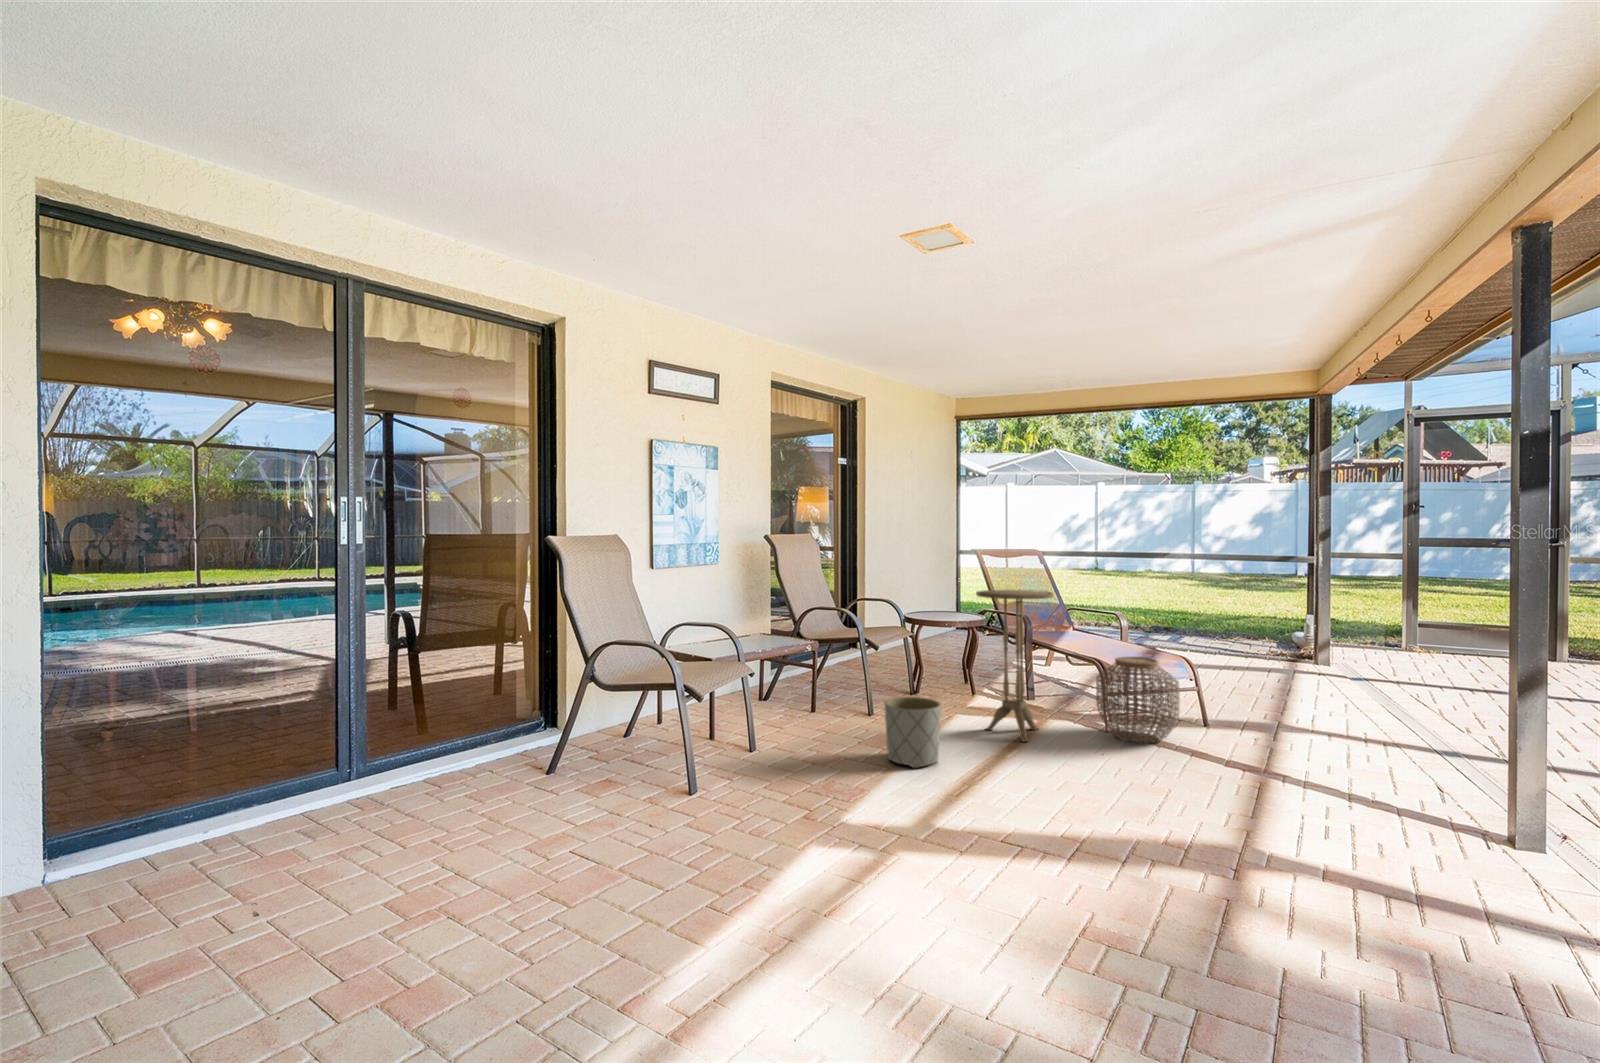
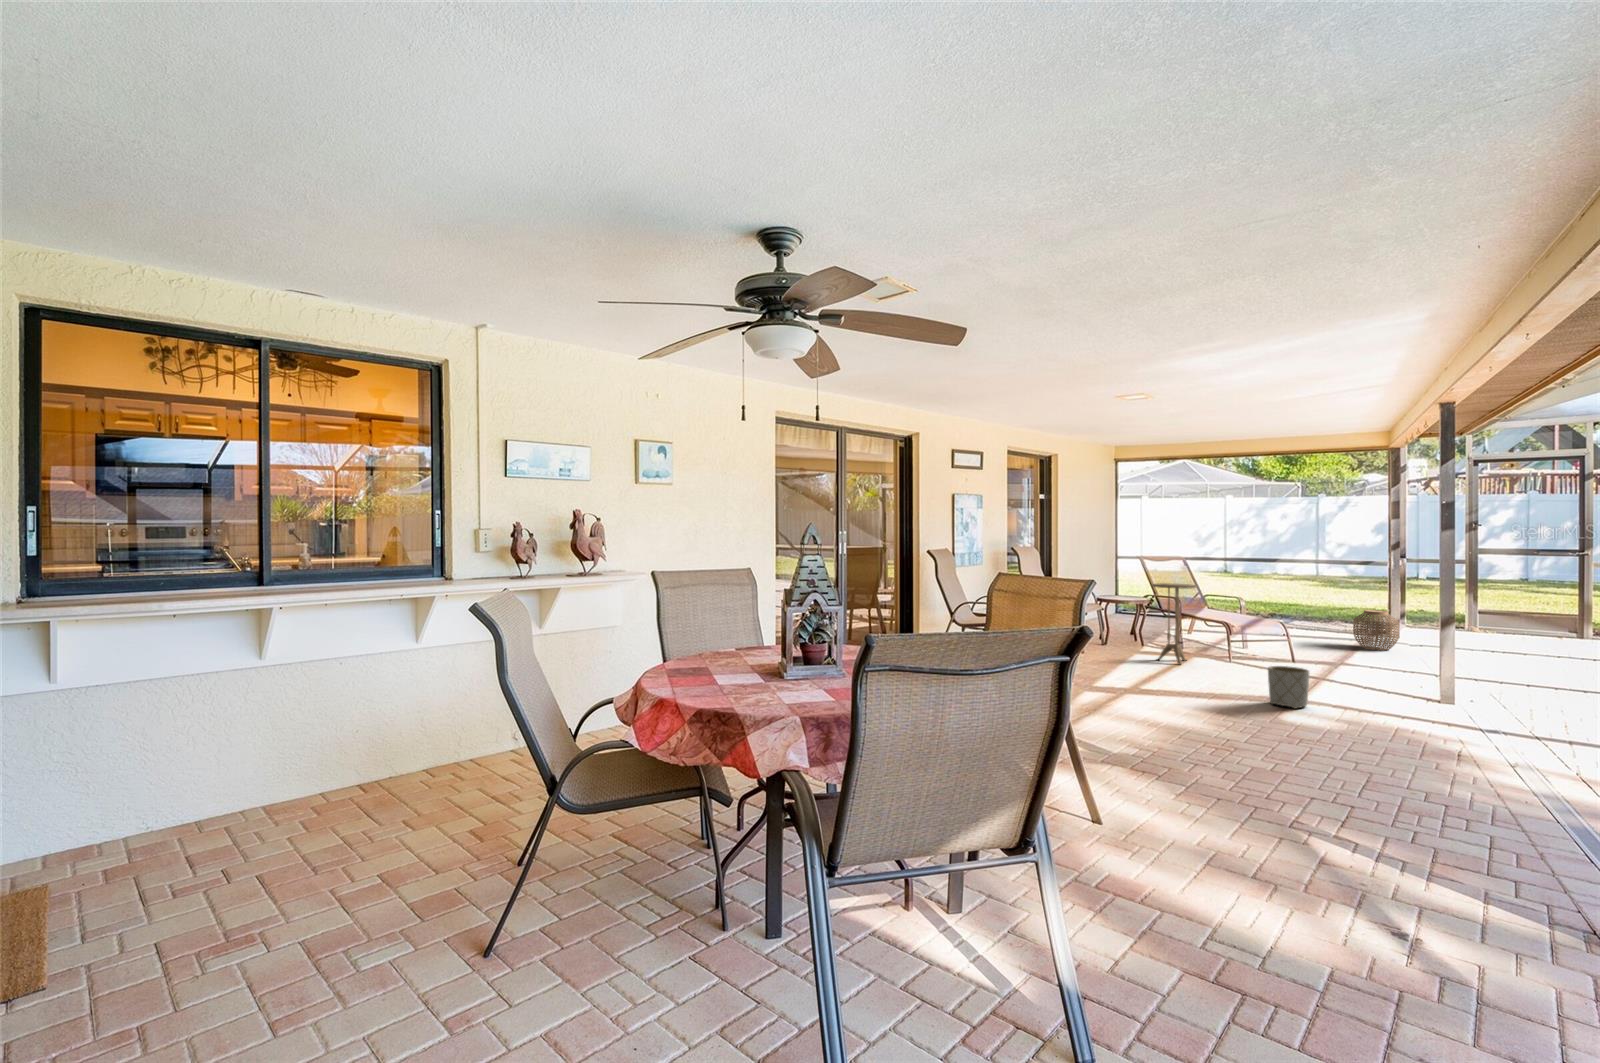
woven basket: present [1096,657,1179,743] -> present [1353,610,1399,650]
planter: present [885,697,941,768] -> present [1268,666,1309,708]

